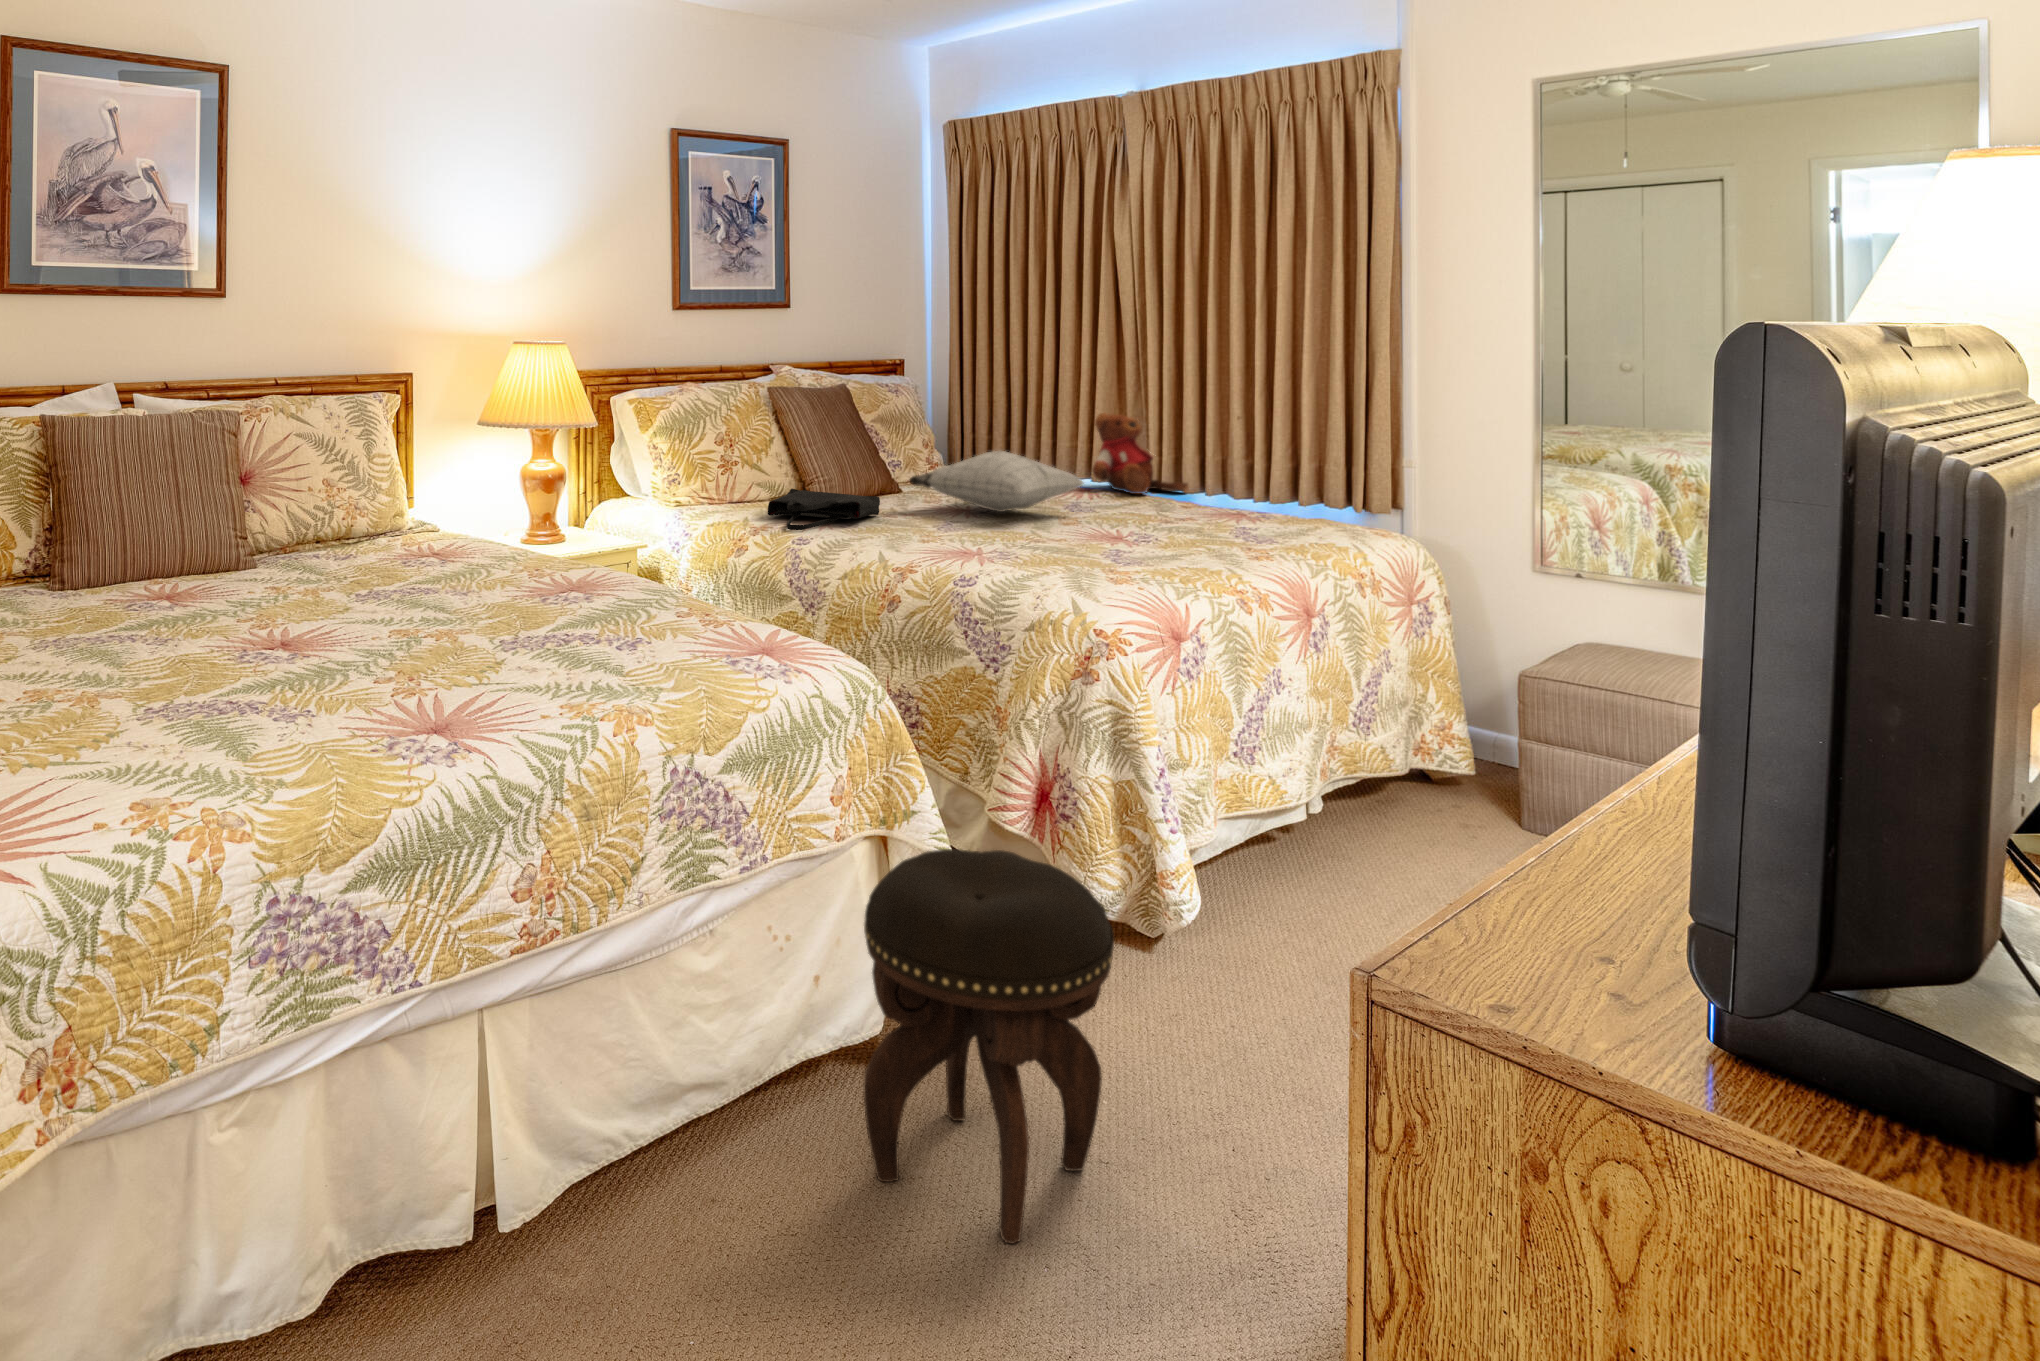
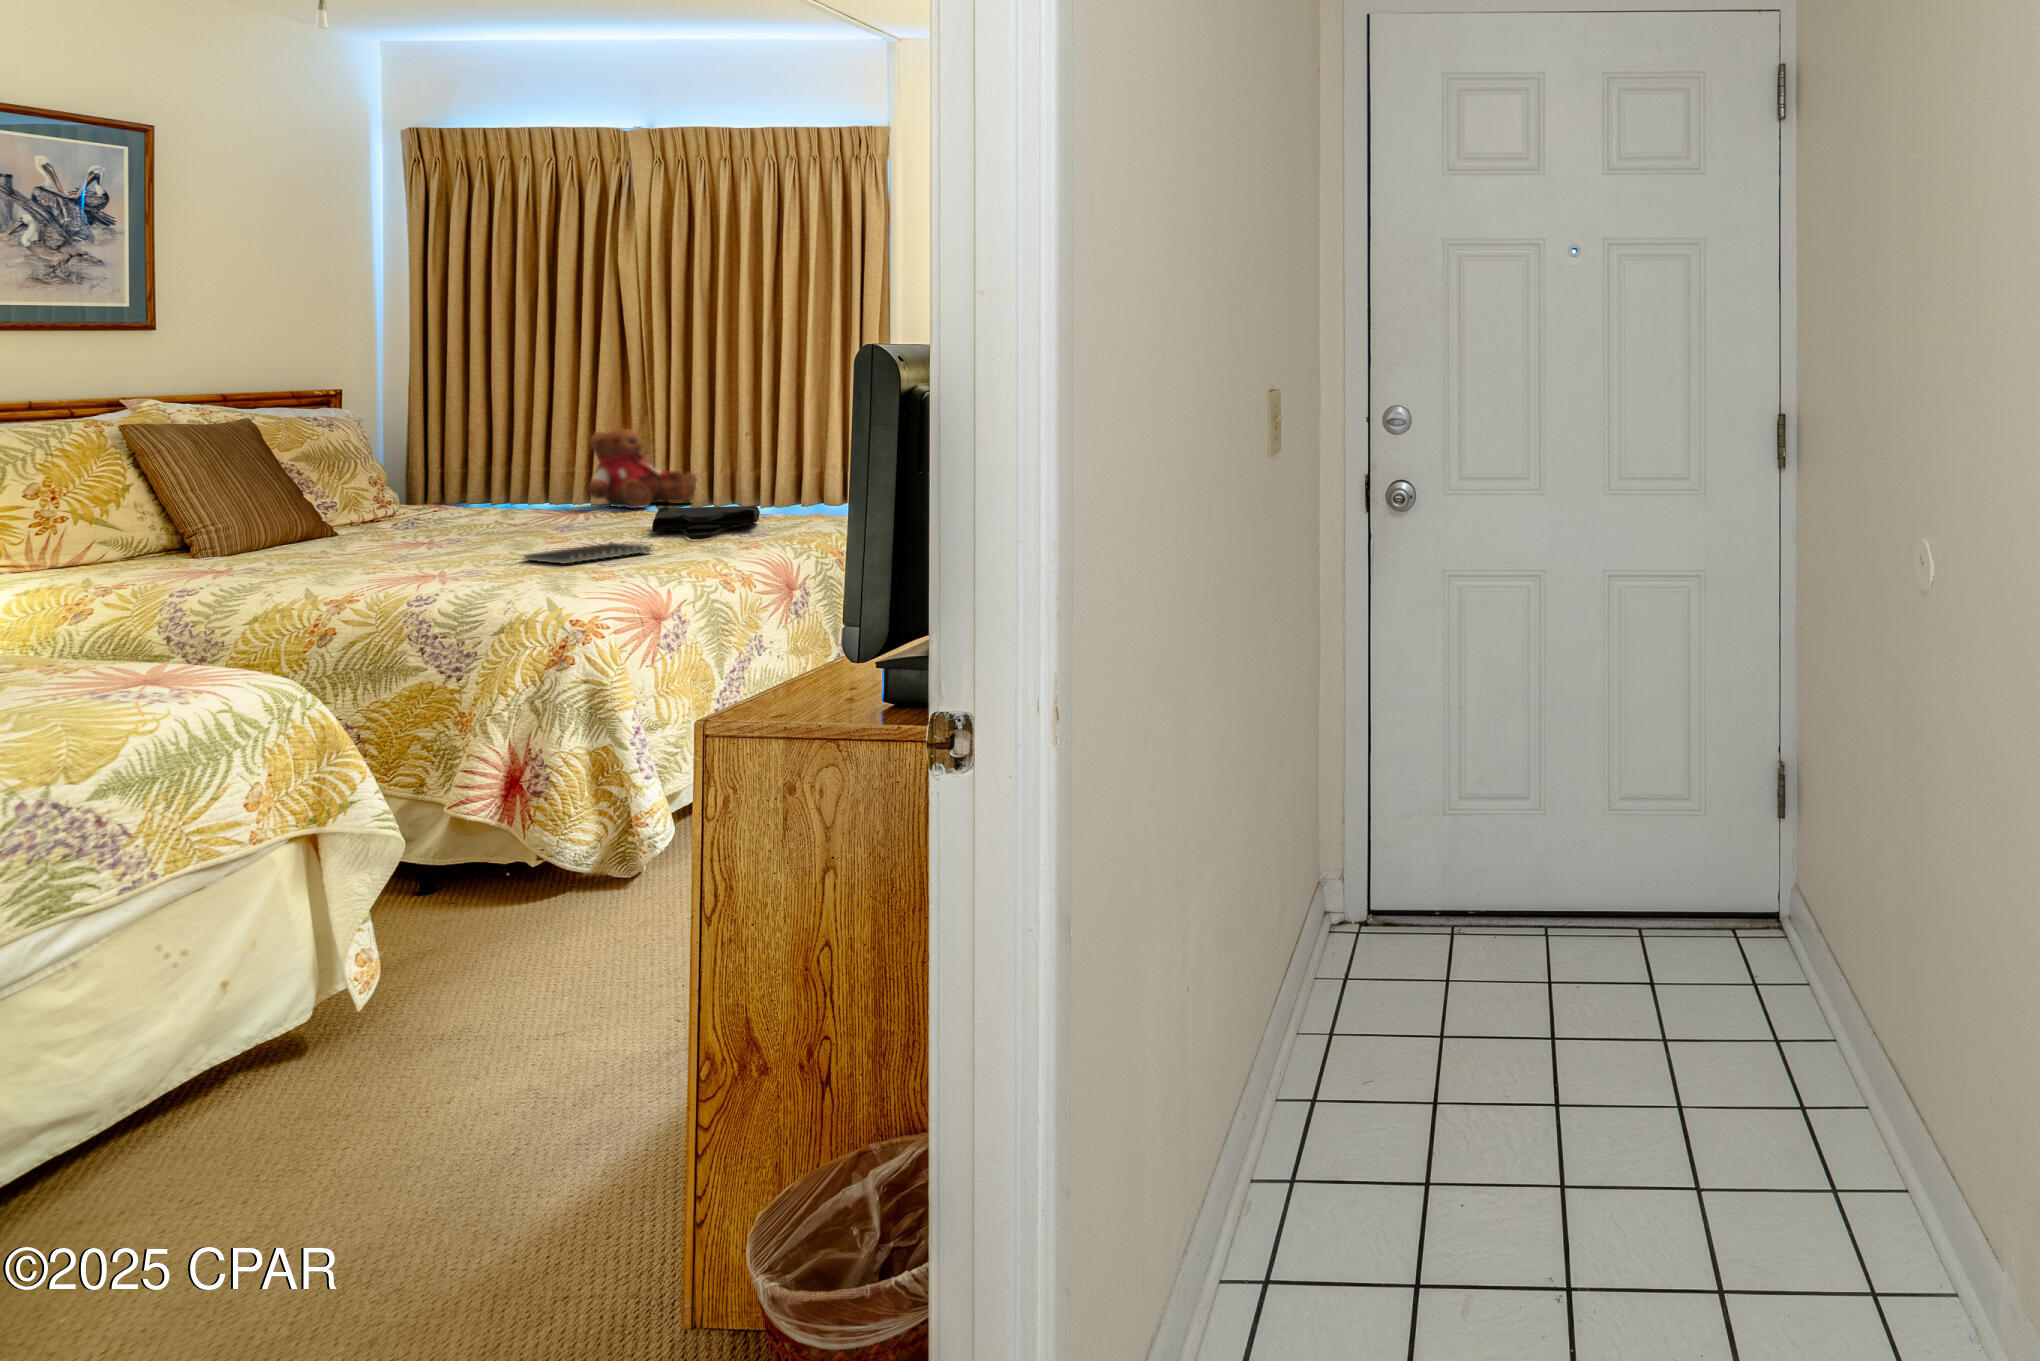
pillow: present [910,451,1083,512] -> none [345,474,573,538]
tote bag: present [767,489,880,530] -> present [652,506,760,540]
notebook: none [1047,537,1167,559] -> present [524,543,651,564]
footstool: present [864,849,1115,1244] -> none [289,806,566,1136]

